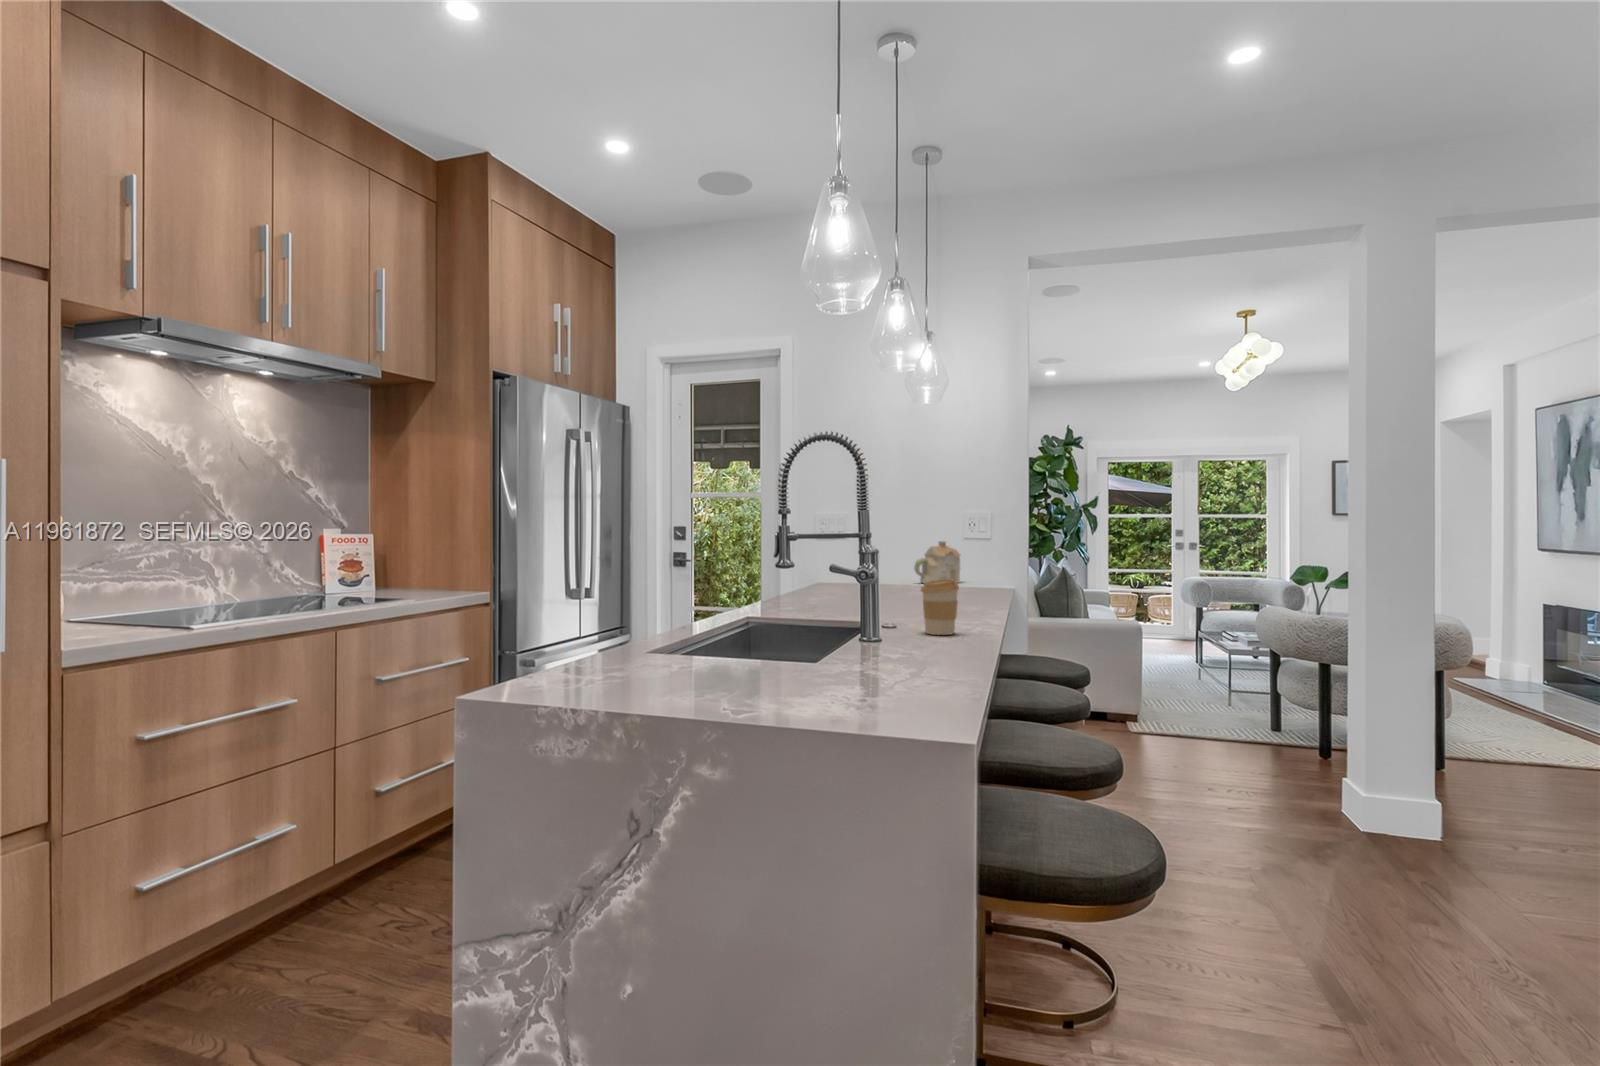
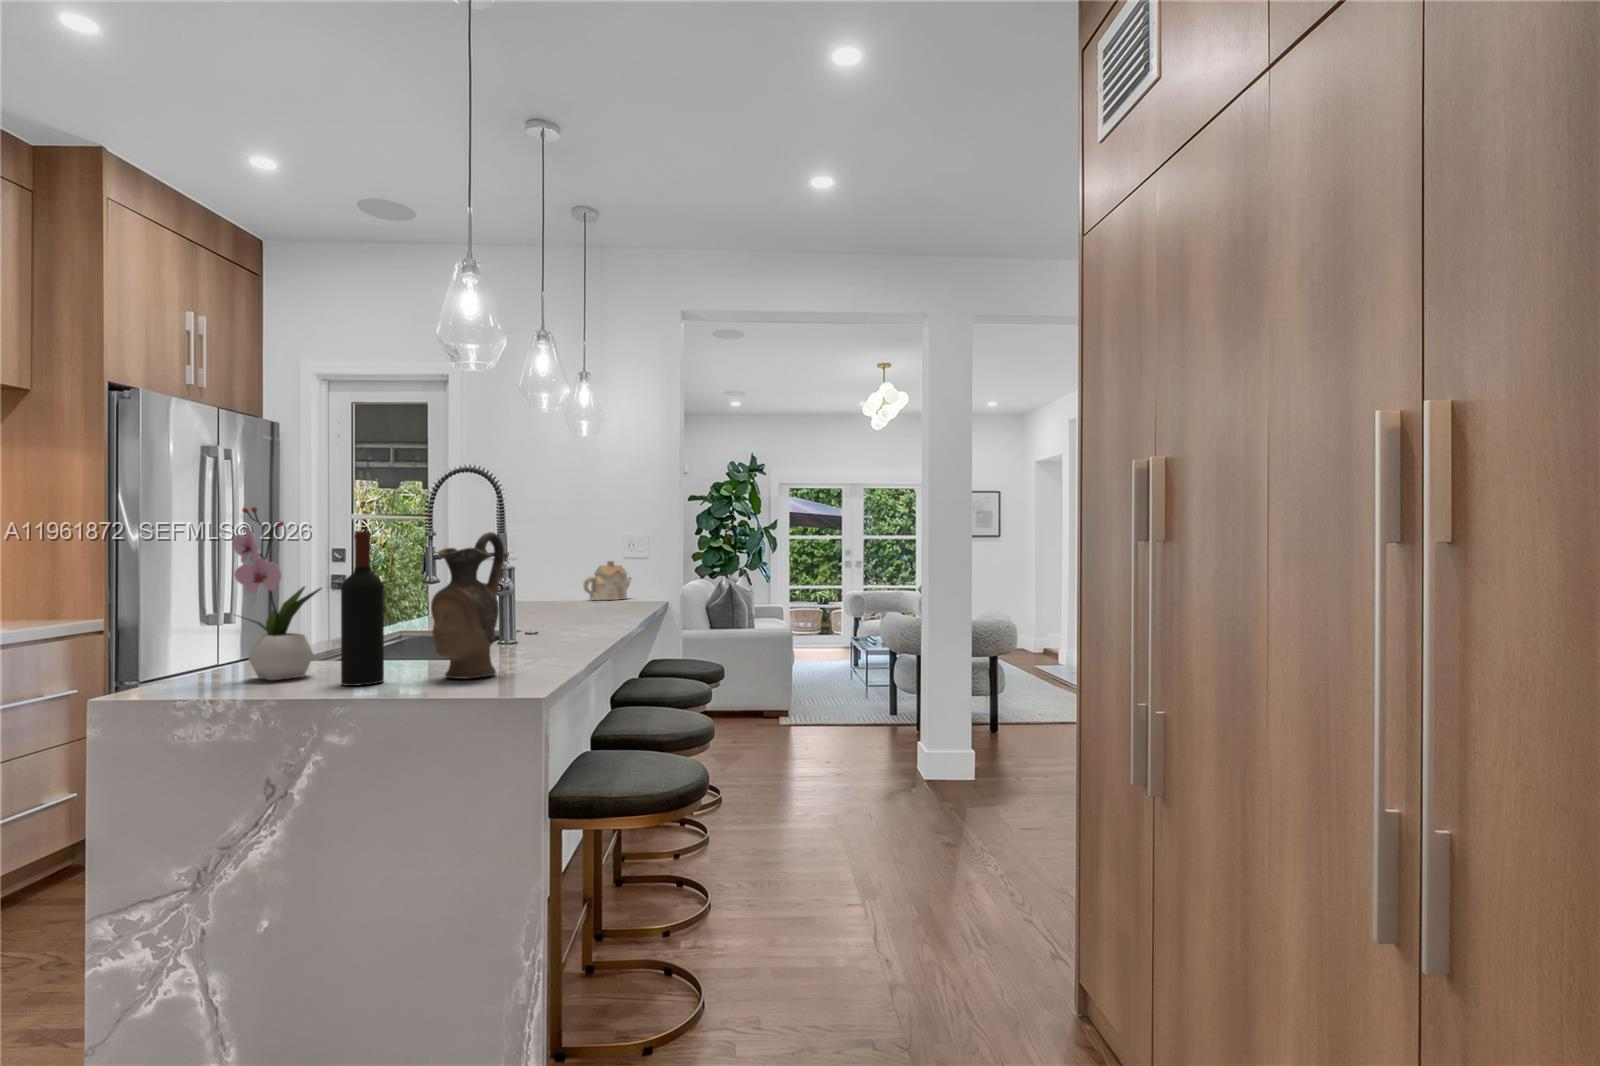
flower arrangement: none [592,477,686,682] -> present [232,507,321,680]
wine bottle: none [708,505,756,698] -> present [341,531,384,686]
ceramic pitcher: none [809,506,893,696] -> present [431,532,504,679]
coffee cup: present [921,579,959,635] -> none [556,592,590,638]

